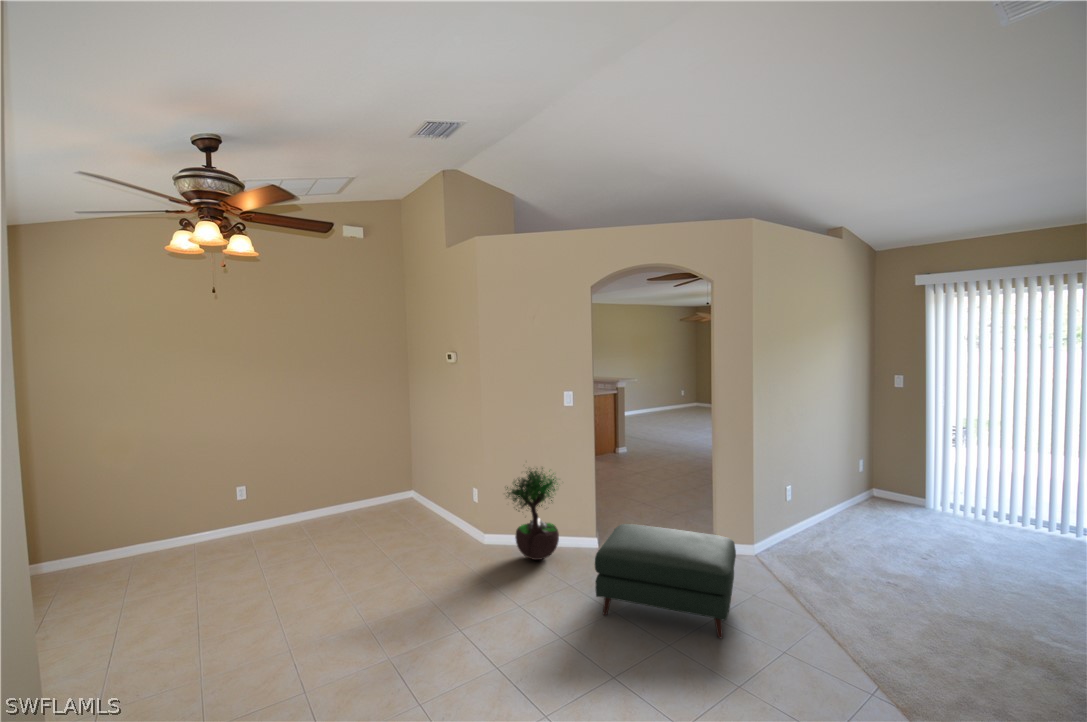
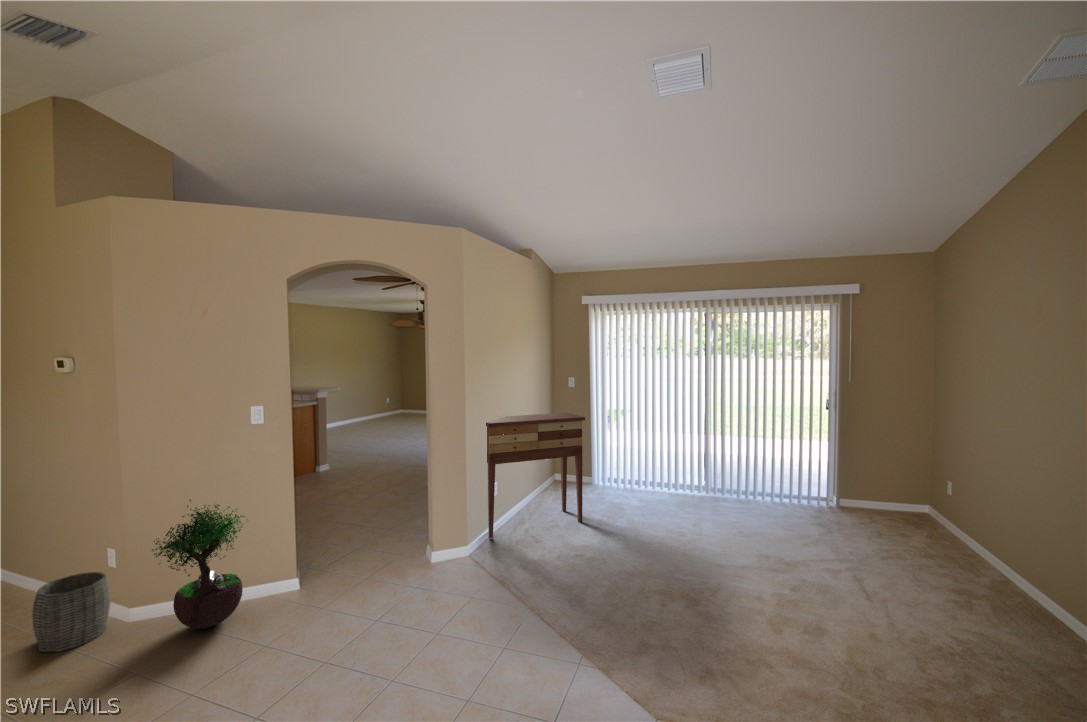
console table: none [766,415,906,548] -> present [486,413,585,538]
woven basket: none [440,503,478,552] -> present [33,572,110,652]
ottoman: present [595,524,736,638] -> none [293,549,458,681]

